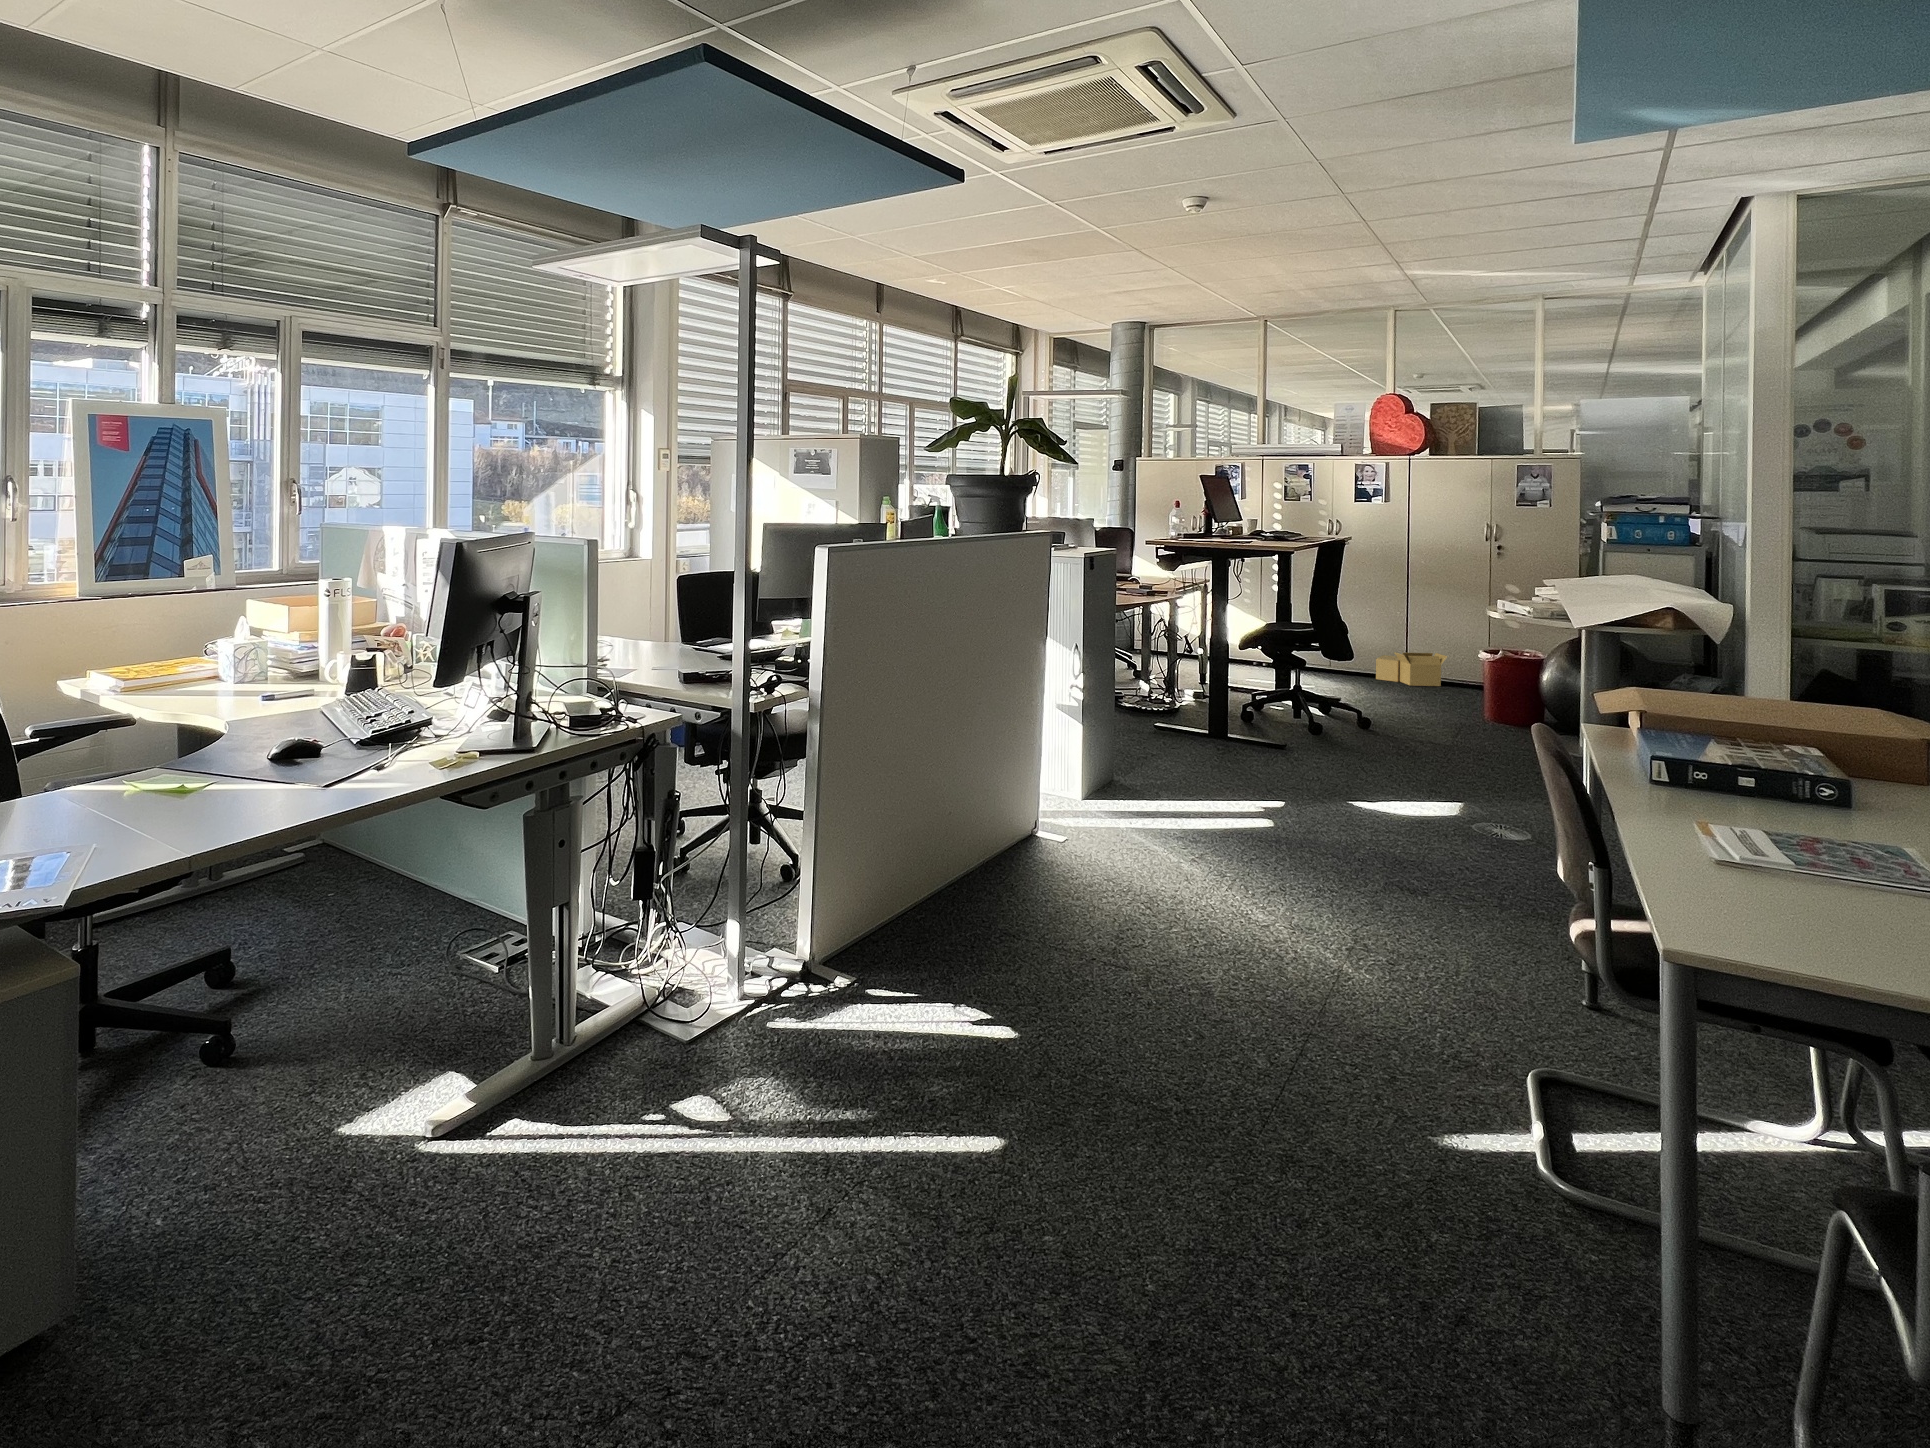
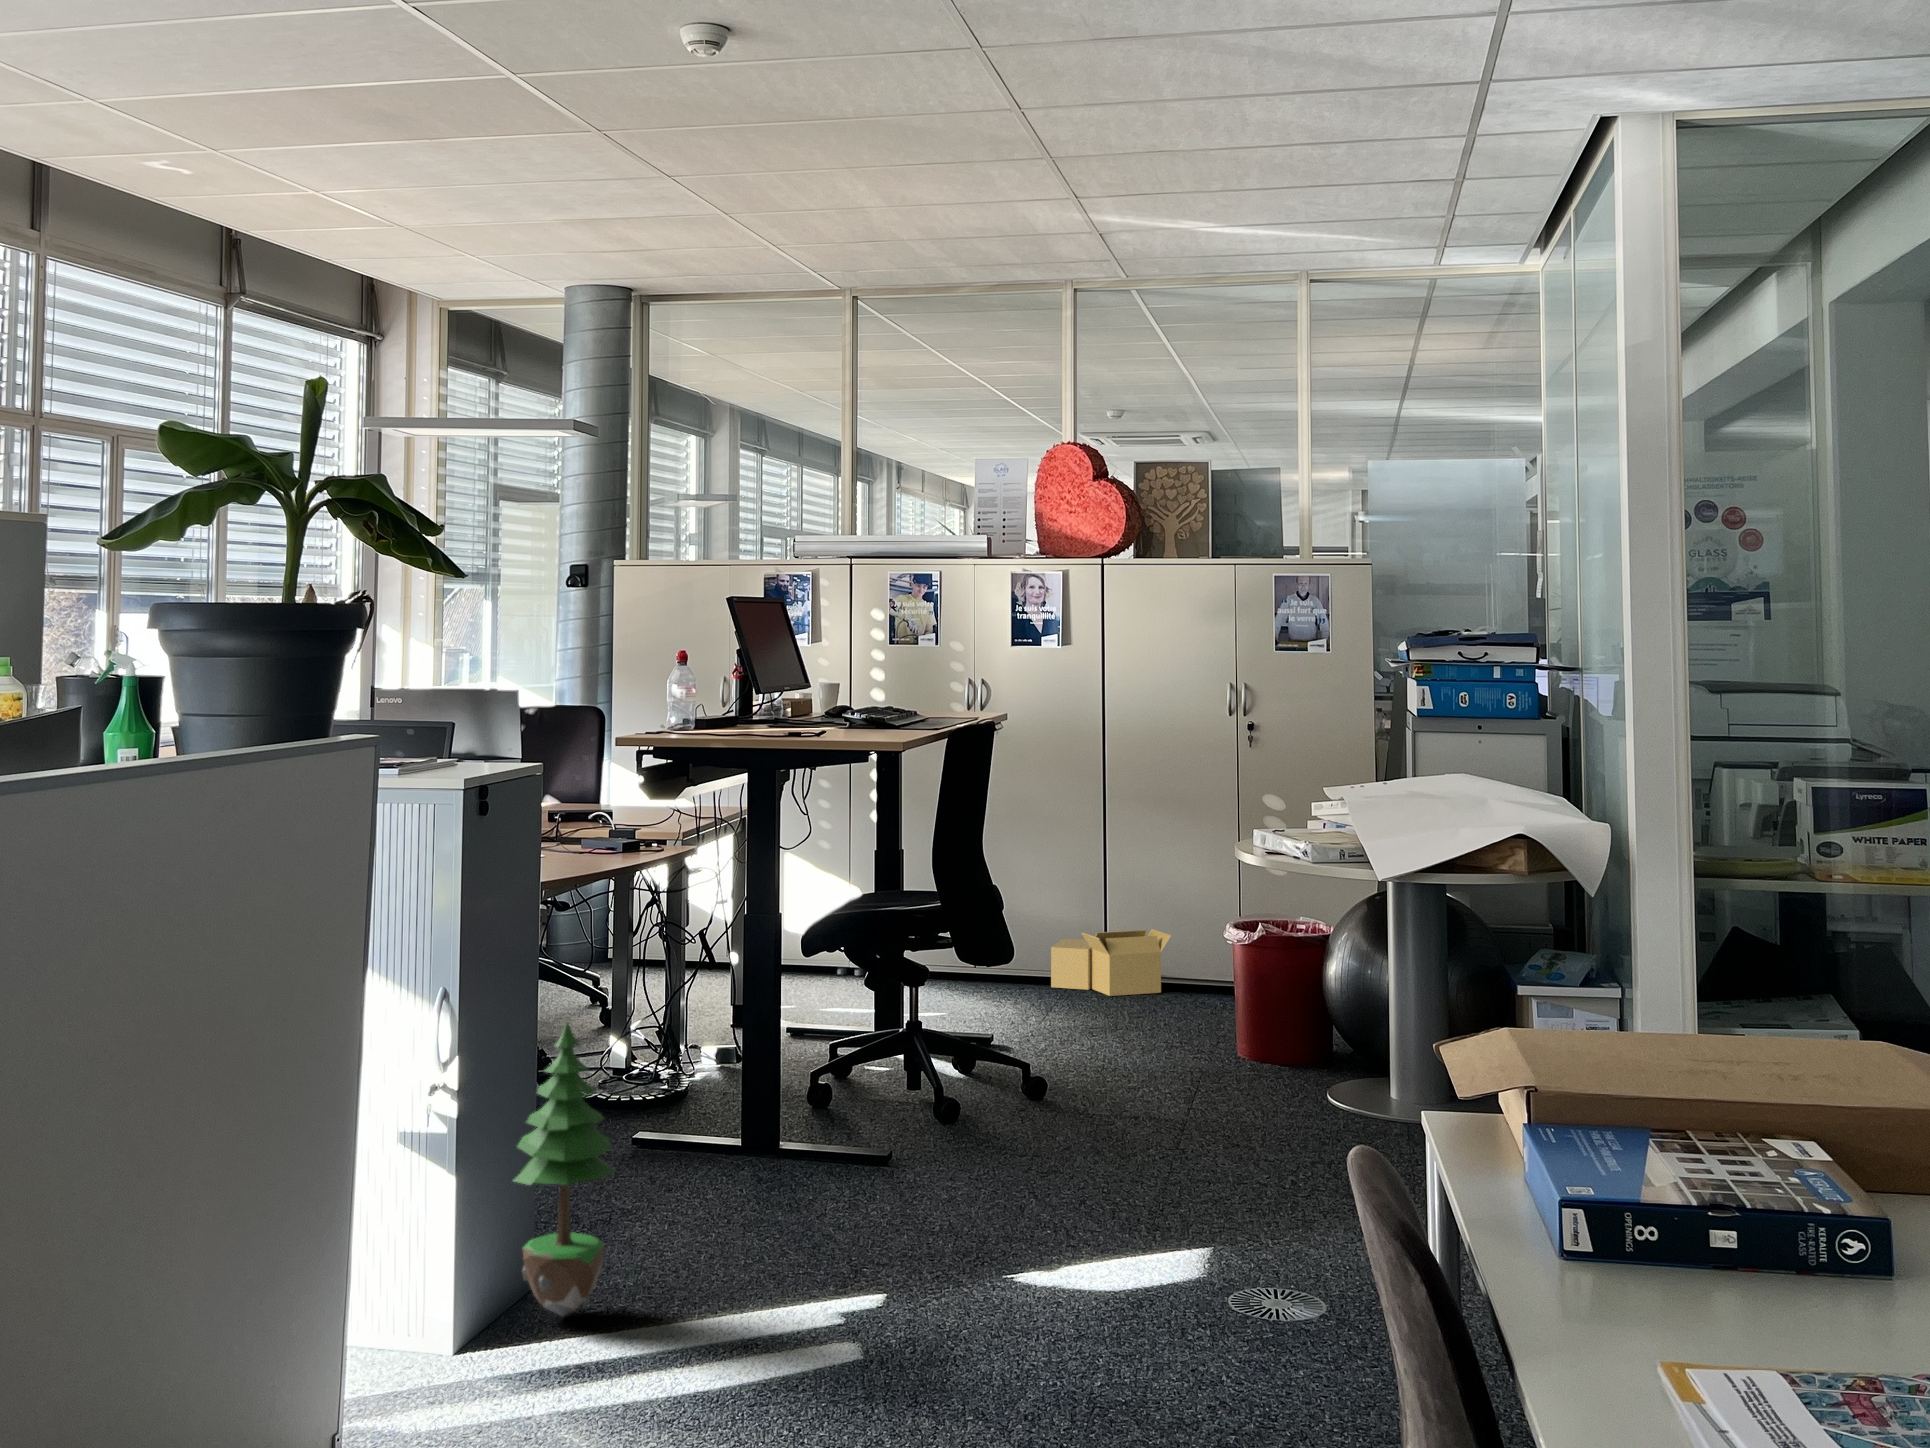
potted tree: none [1109,662,1156,790] -> present [513,1022,615,1316]

